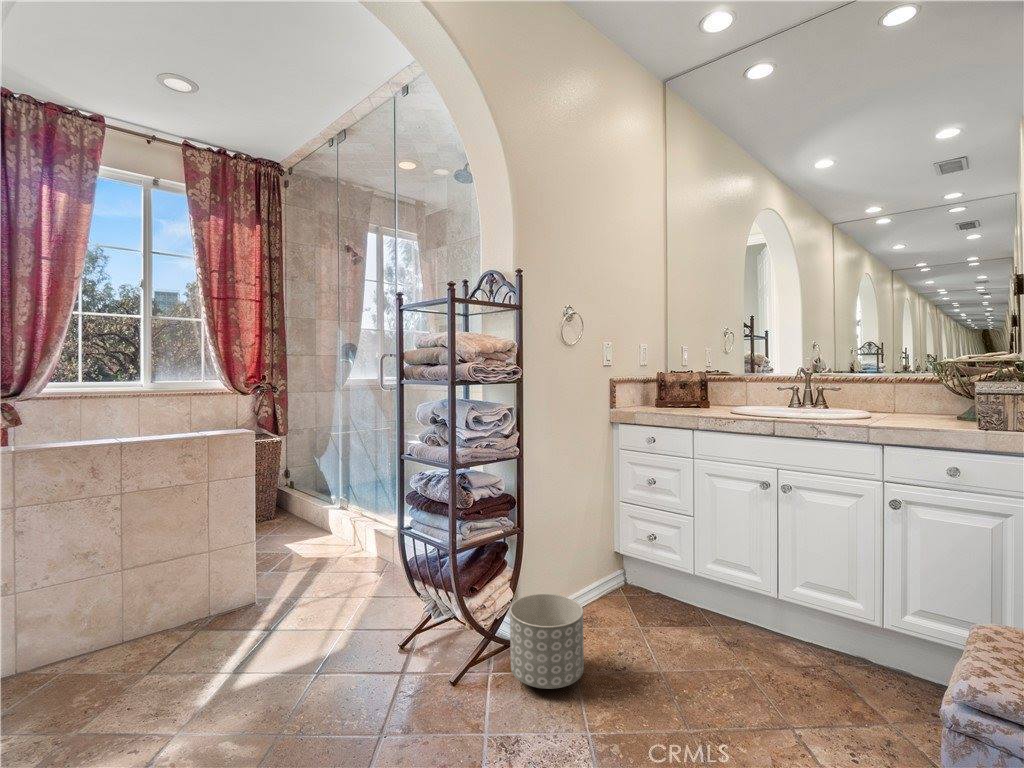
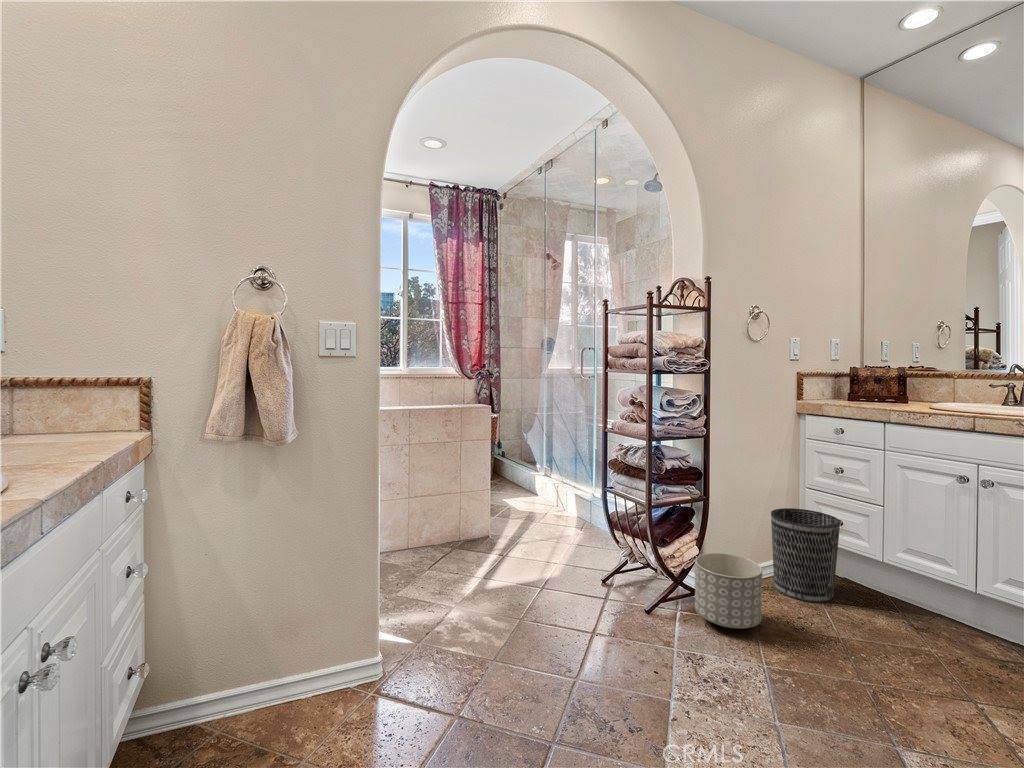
wastebasket: none [589,527,655,631] -> present [771,508,840,603]

